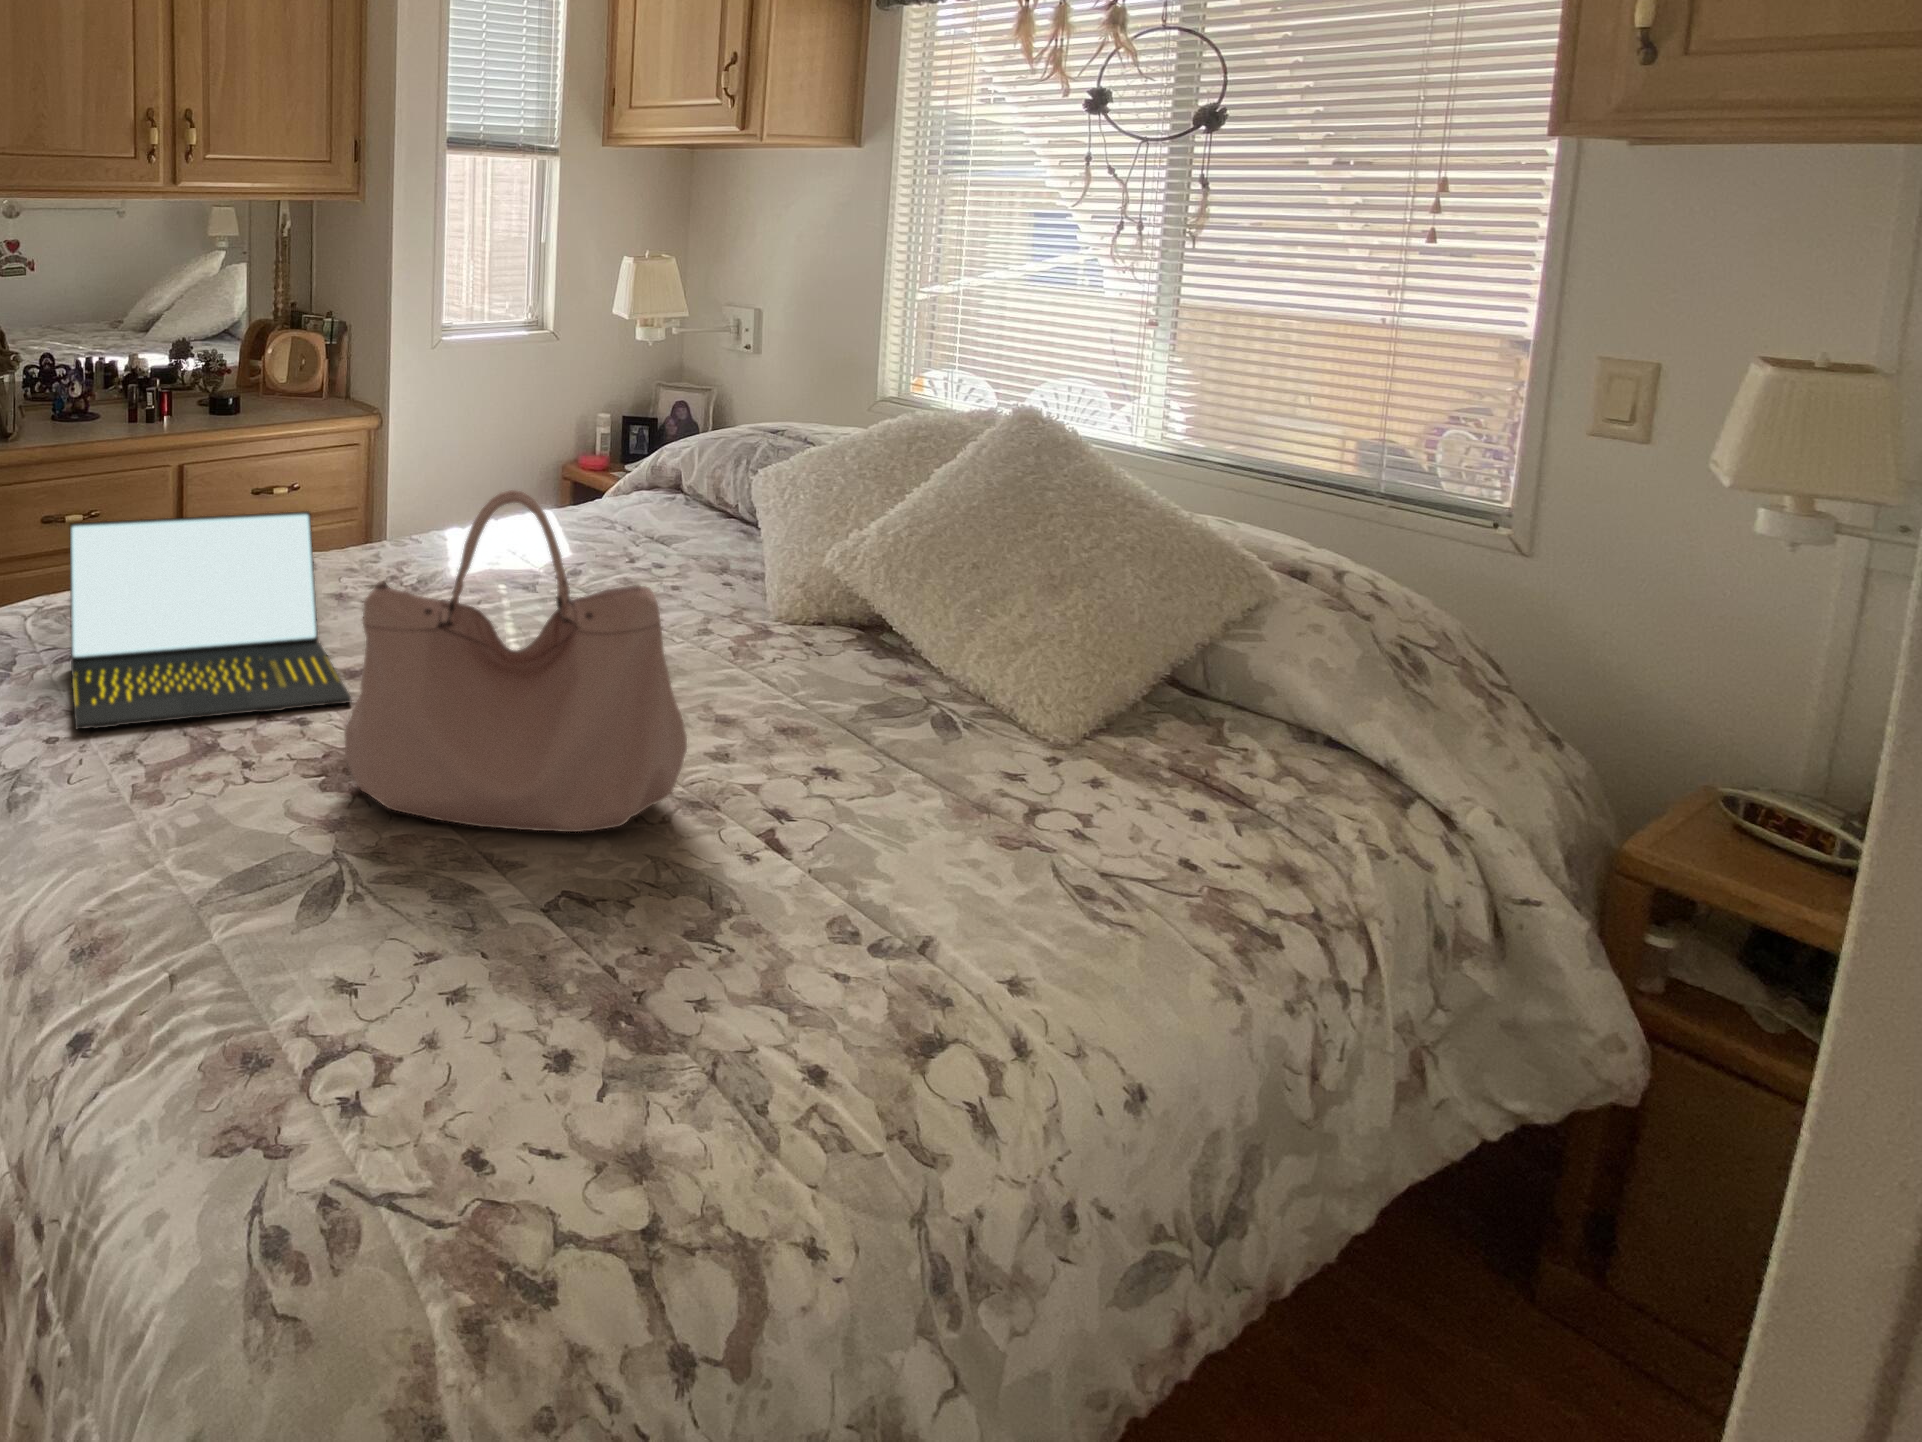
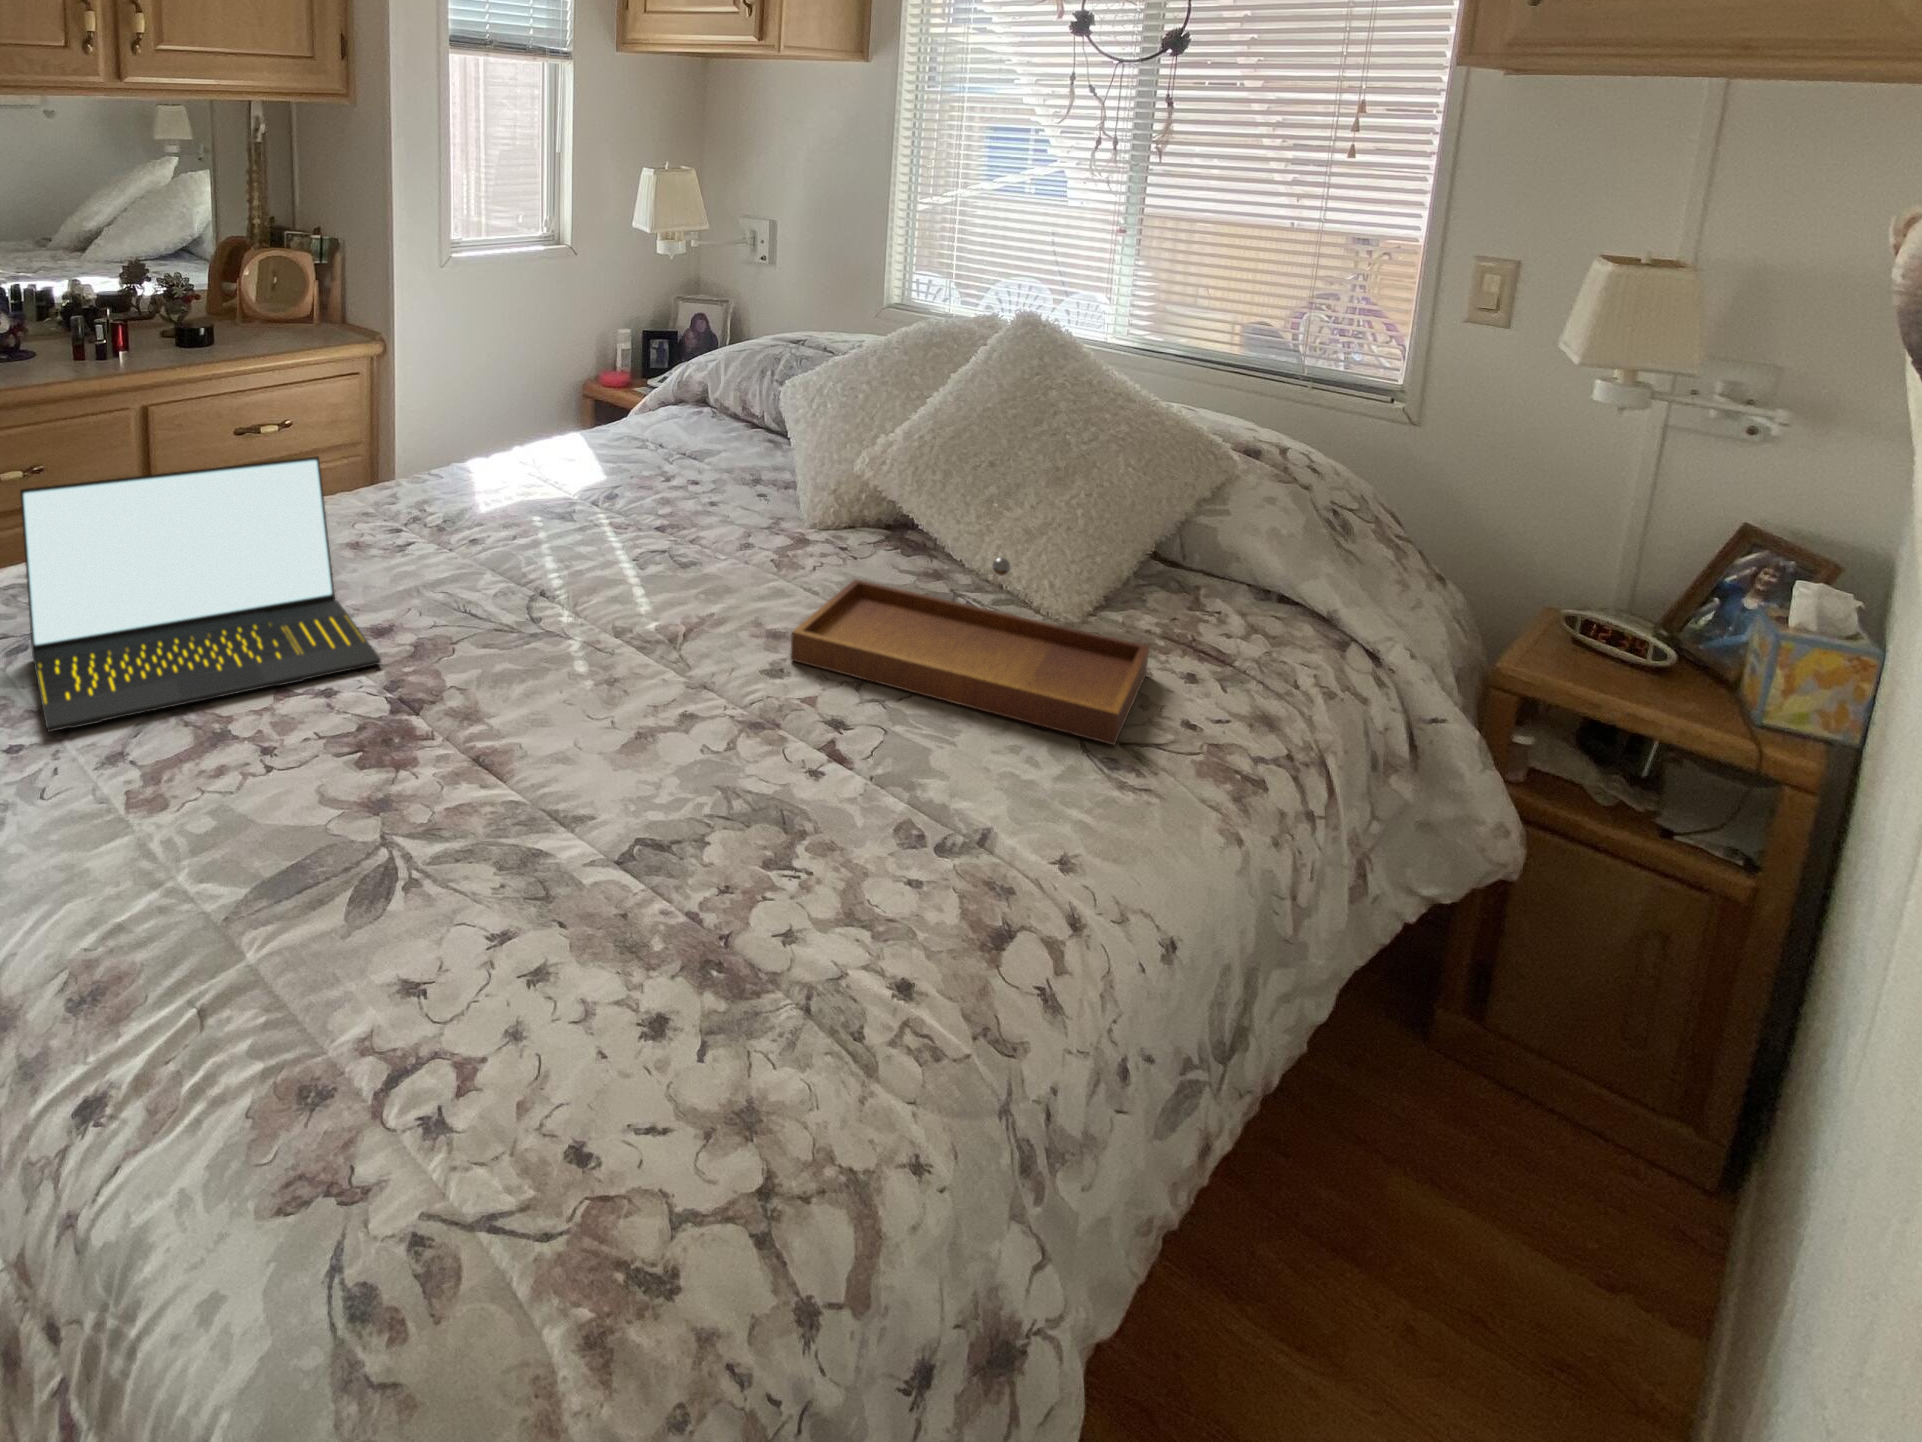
handbag: present [345,490,687,832] -> none [382,426,750,784]
tray: none [738,655,1141,866] -> present [790,557,1149,745]

